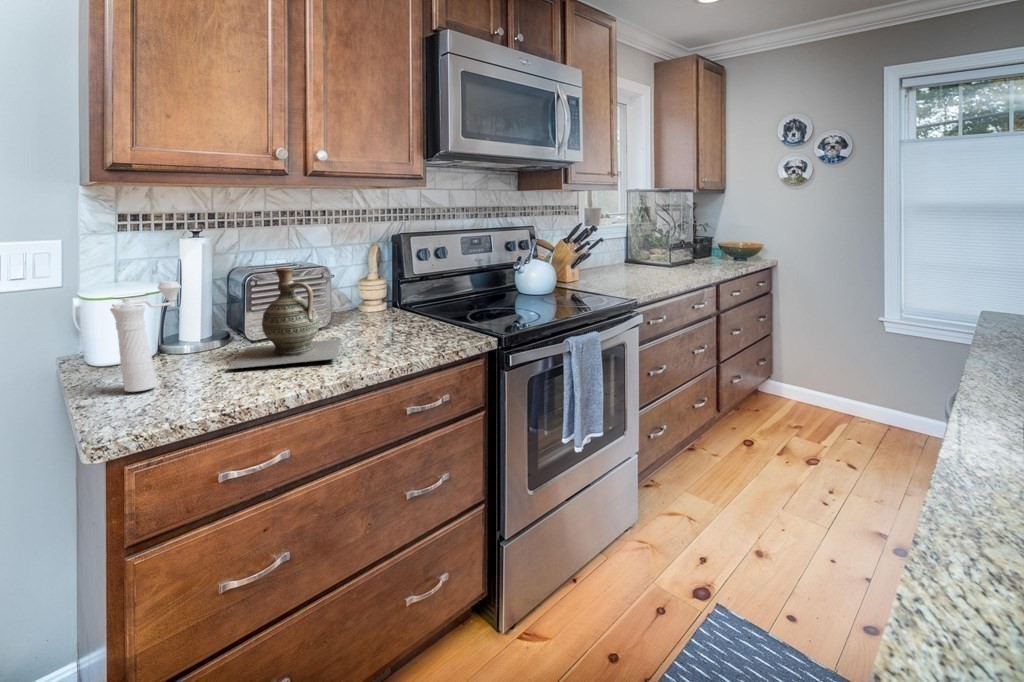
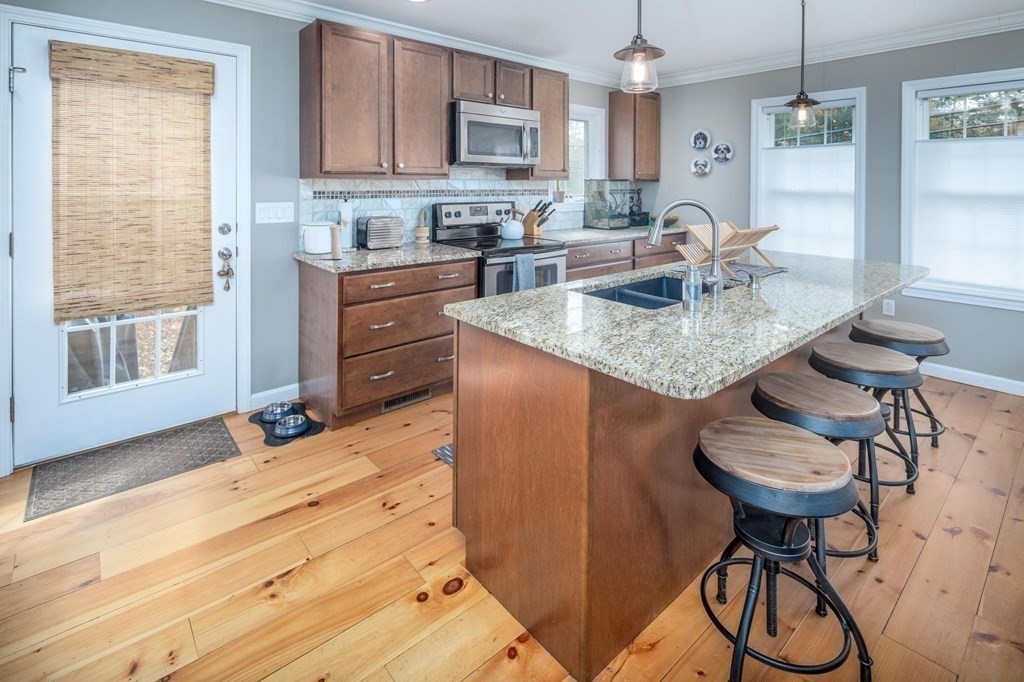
ceramic jug: present [227,268,340,369] -> none [366,216,409,256]

